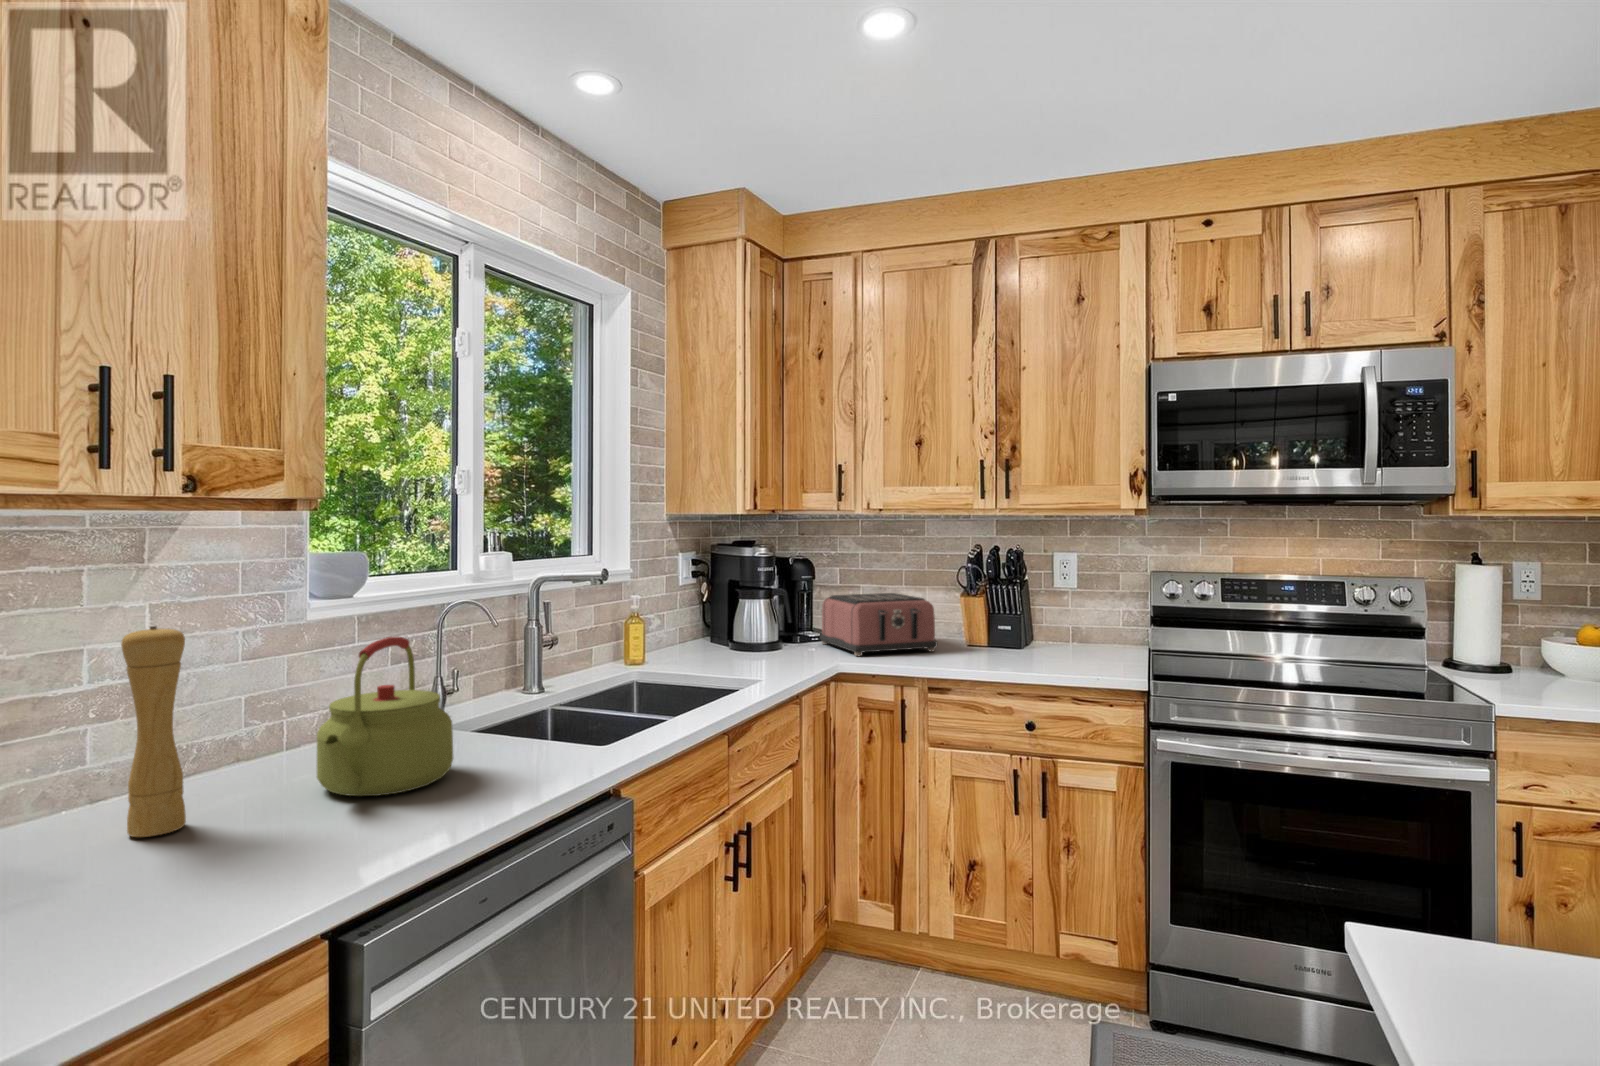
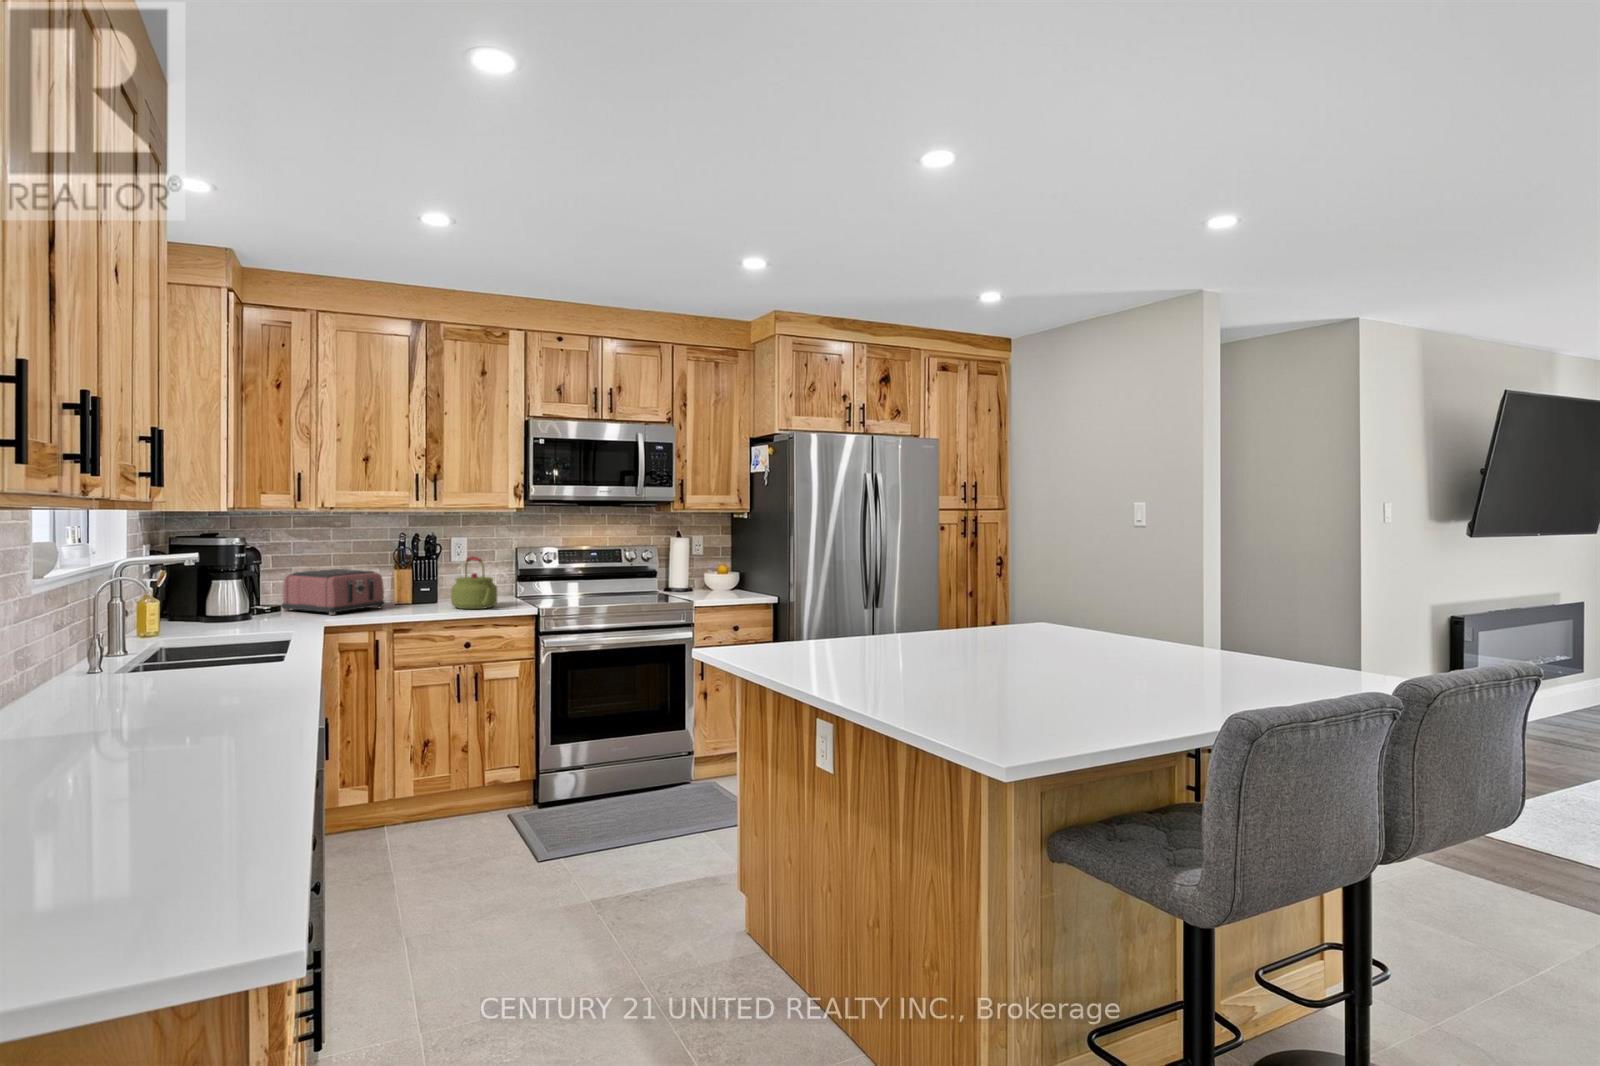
pepper mill: present [121,626,186,837] -> none [75,600,116,726]
kettle: present [317,636,453,796] -> present [451,557,497,609]

